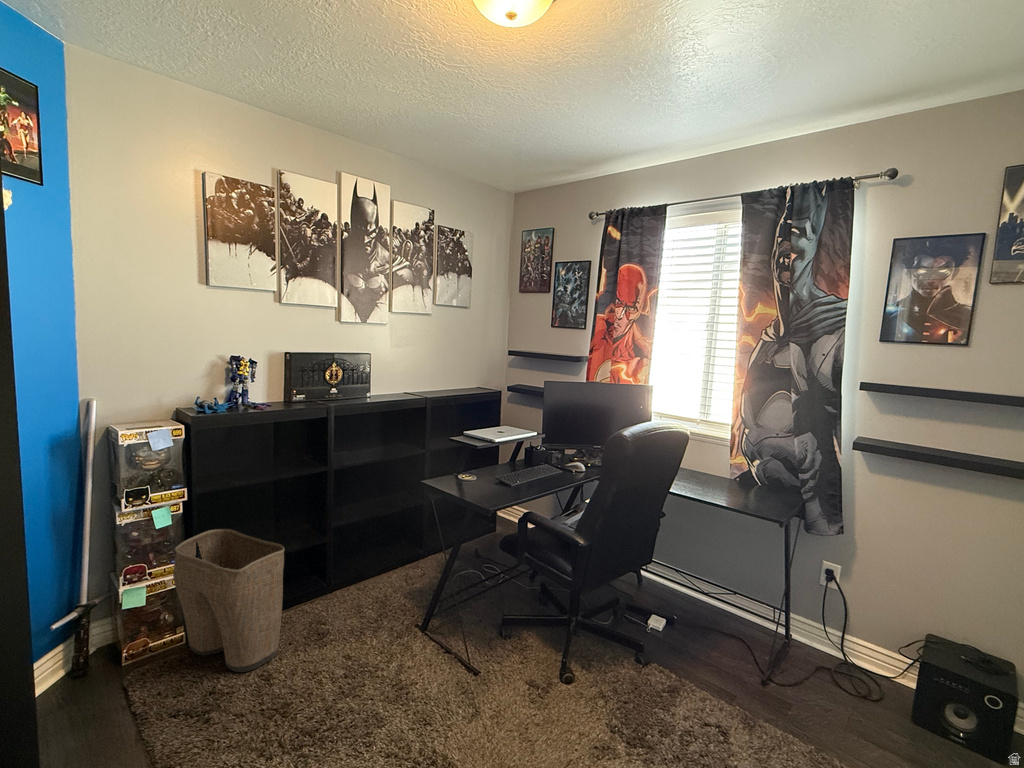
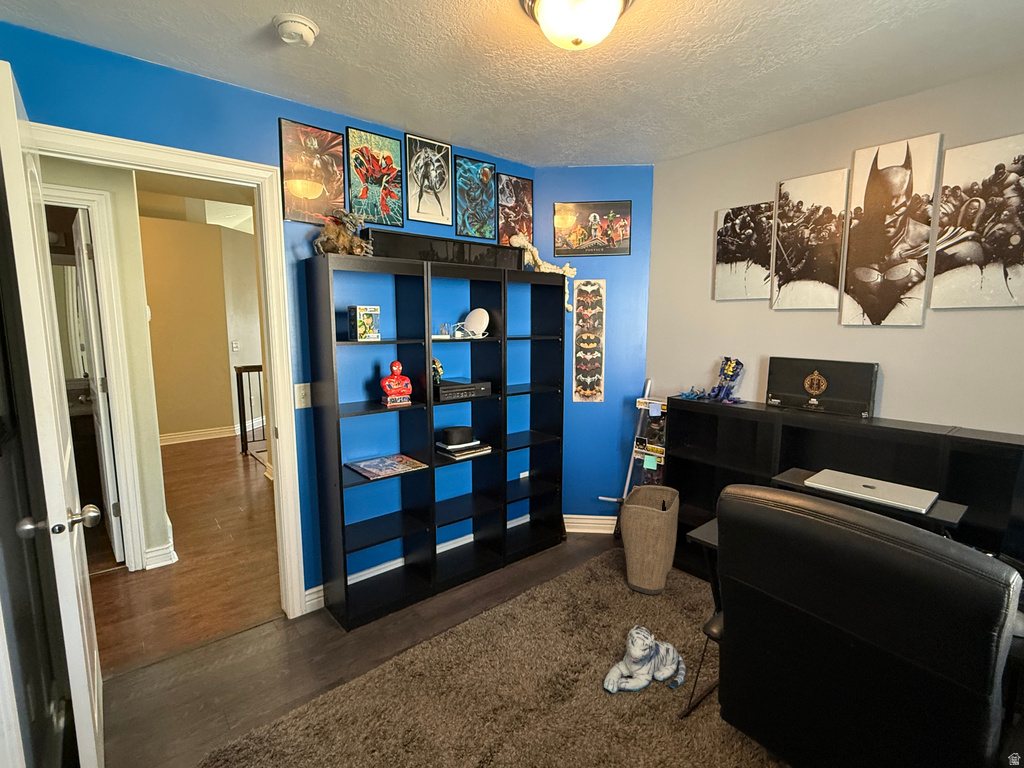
plush toy: none [387,645,442,730] -> present [604,625,686,693]

